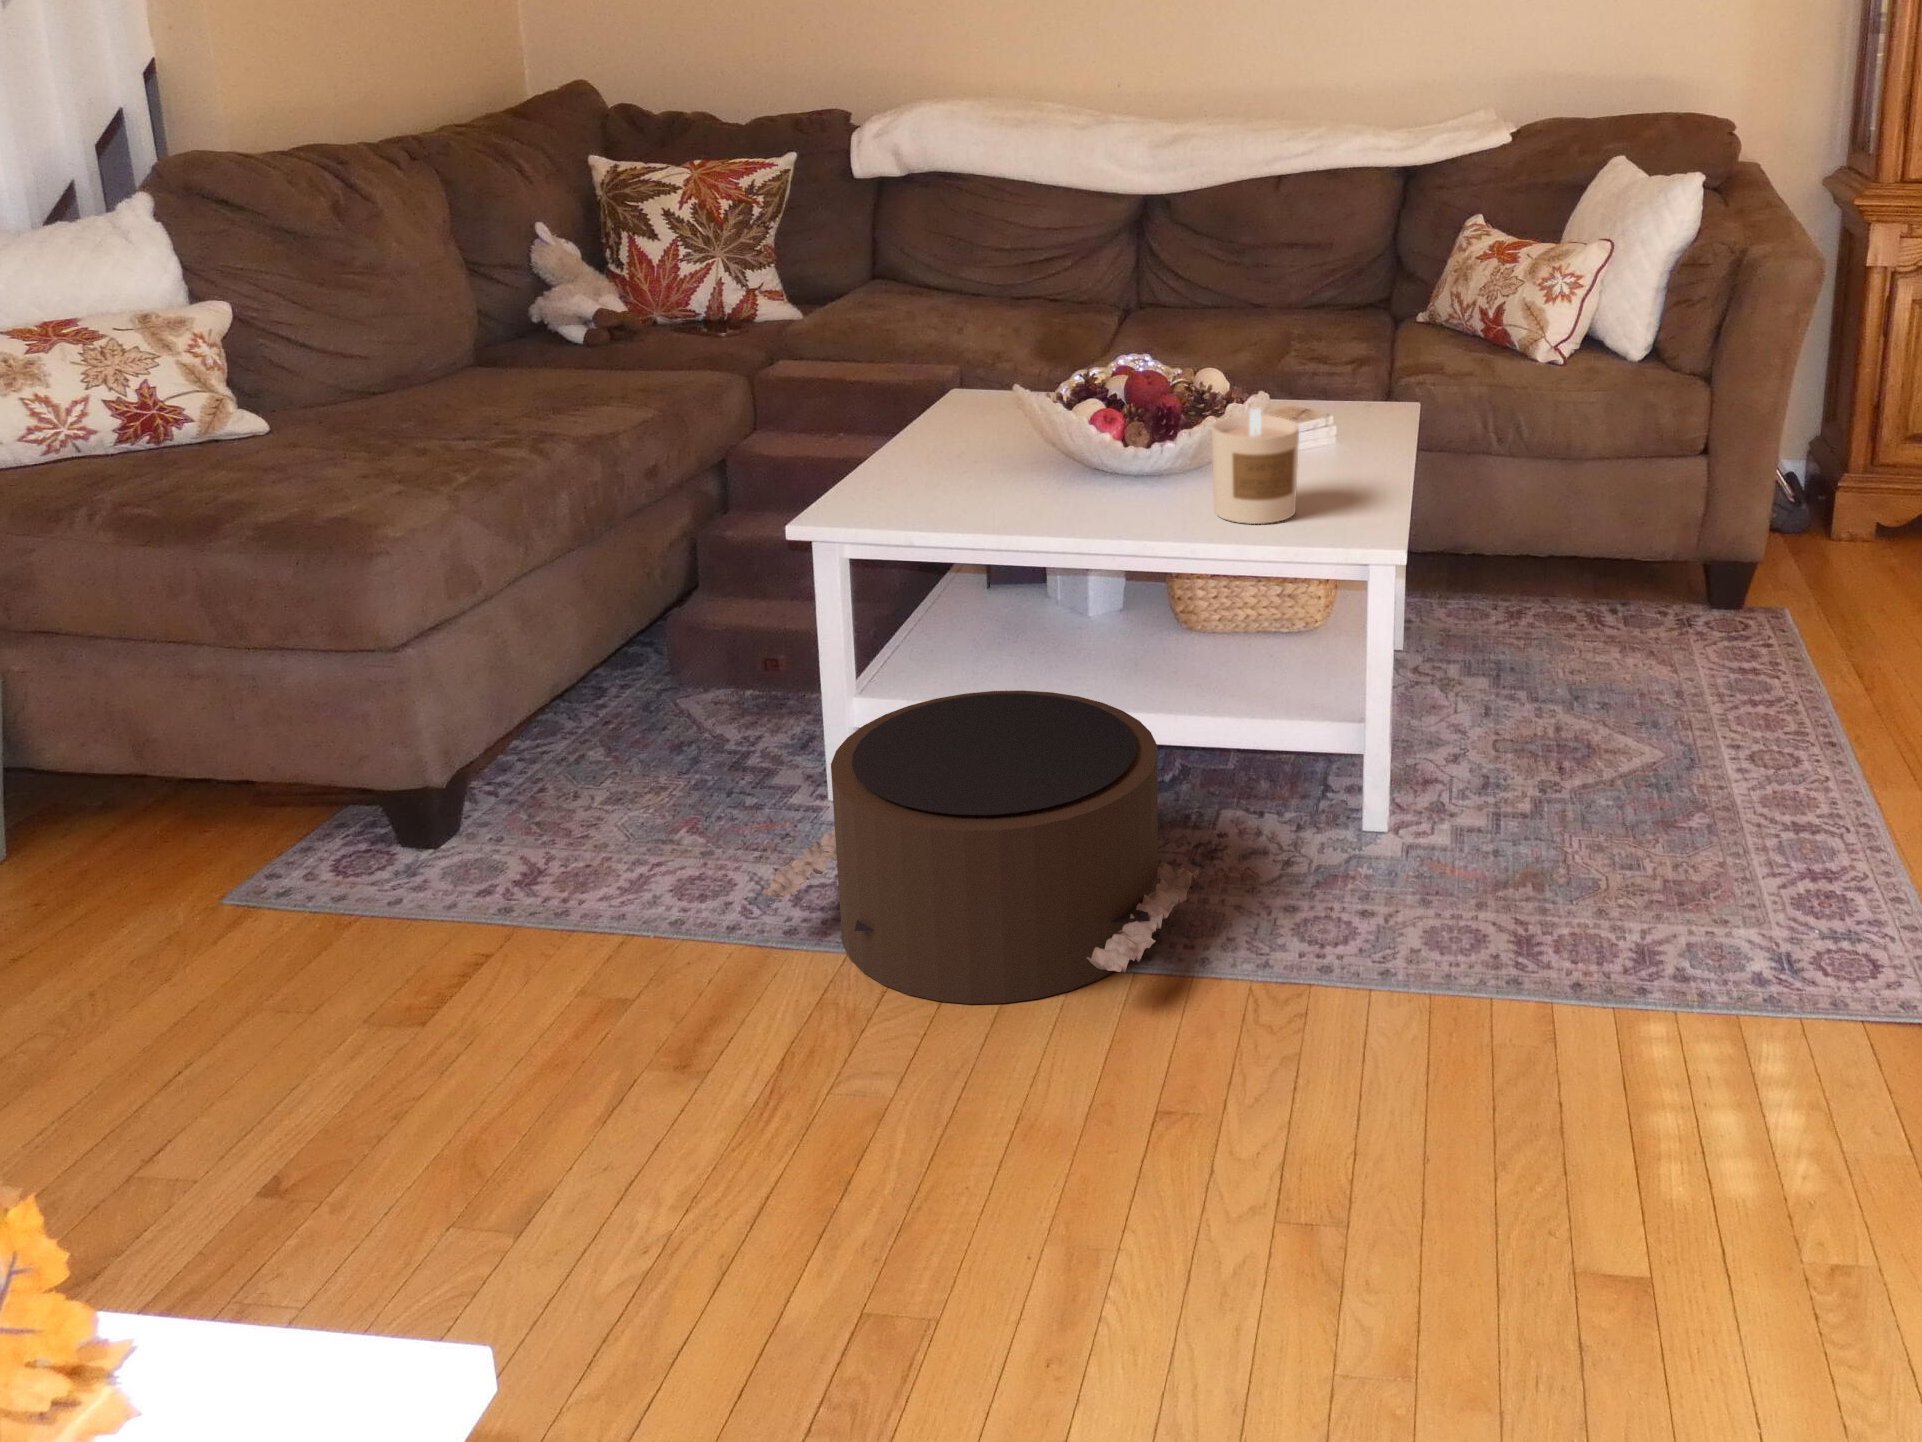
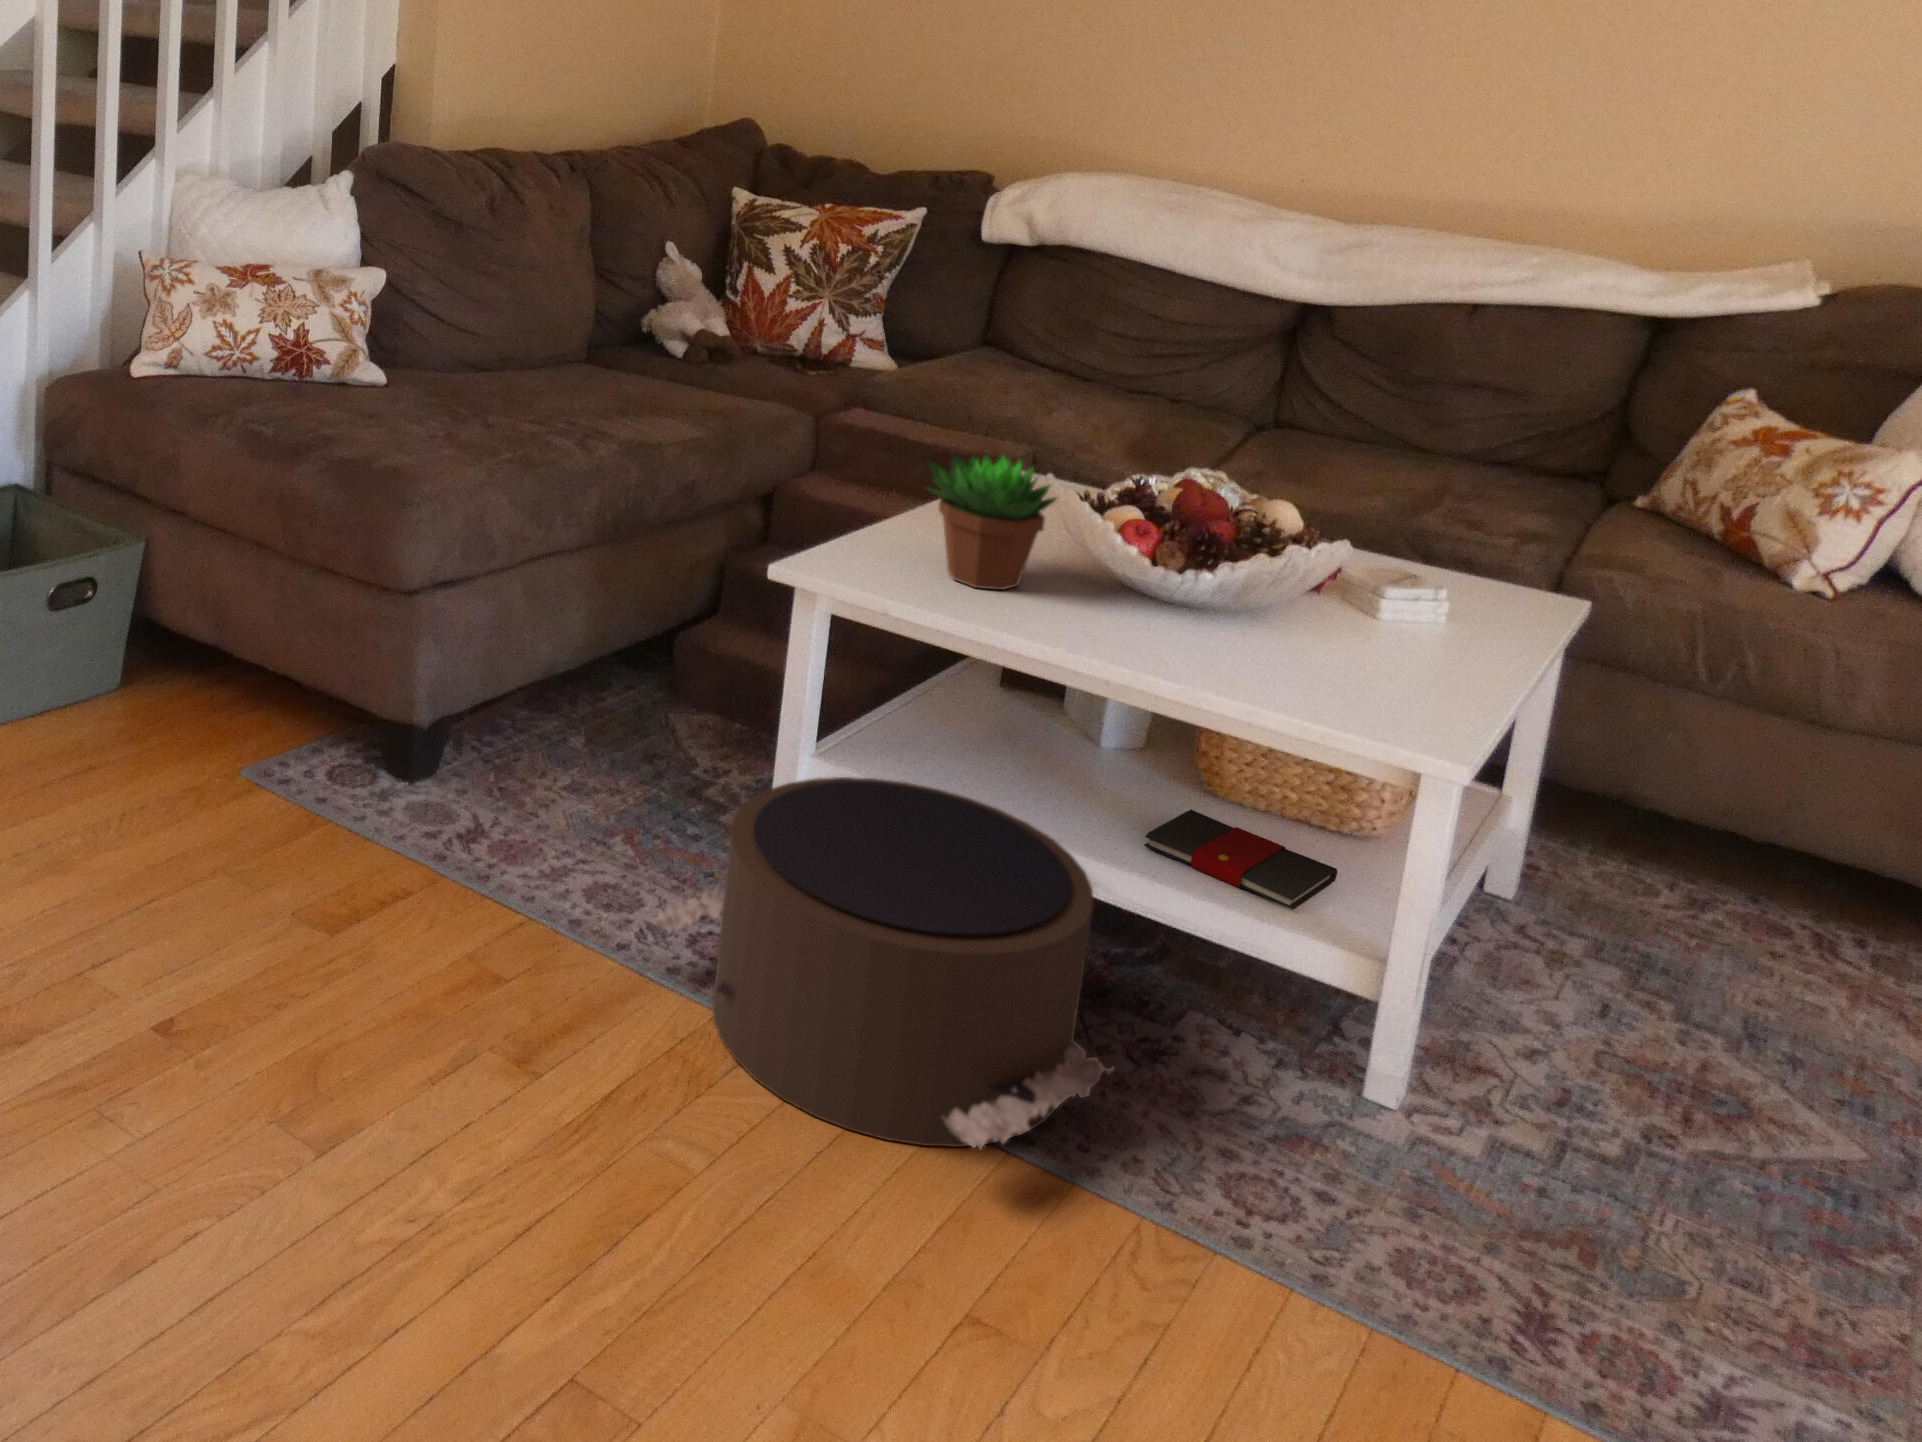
succulent plant: none [918,375,1042,504] -> present [927,456,1056,590]
candle: present [1212,409,1299,524] -> none [1236,552,1362,691]
book: none [1165,648,1309,703] -> present [1144,810,1337,910]

